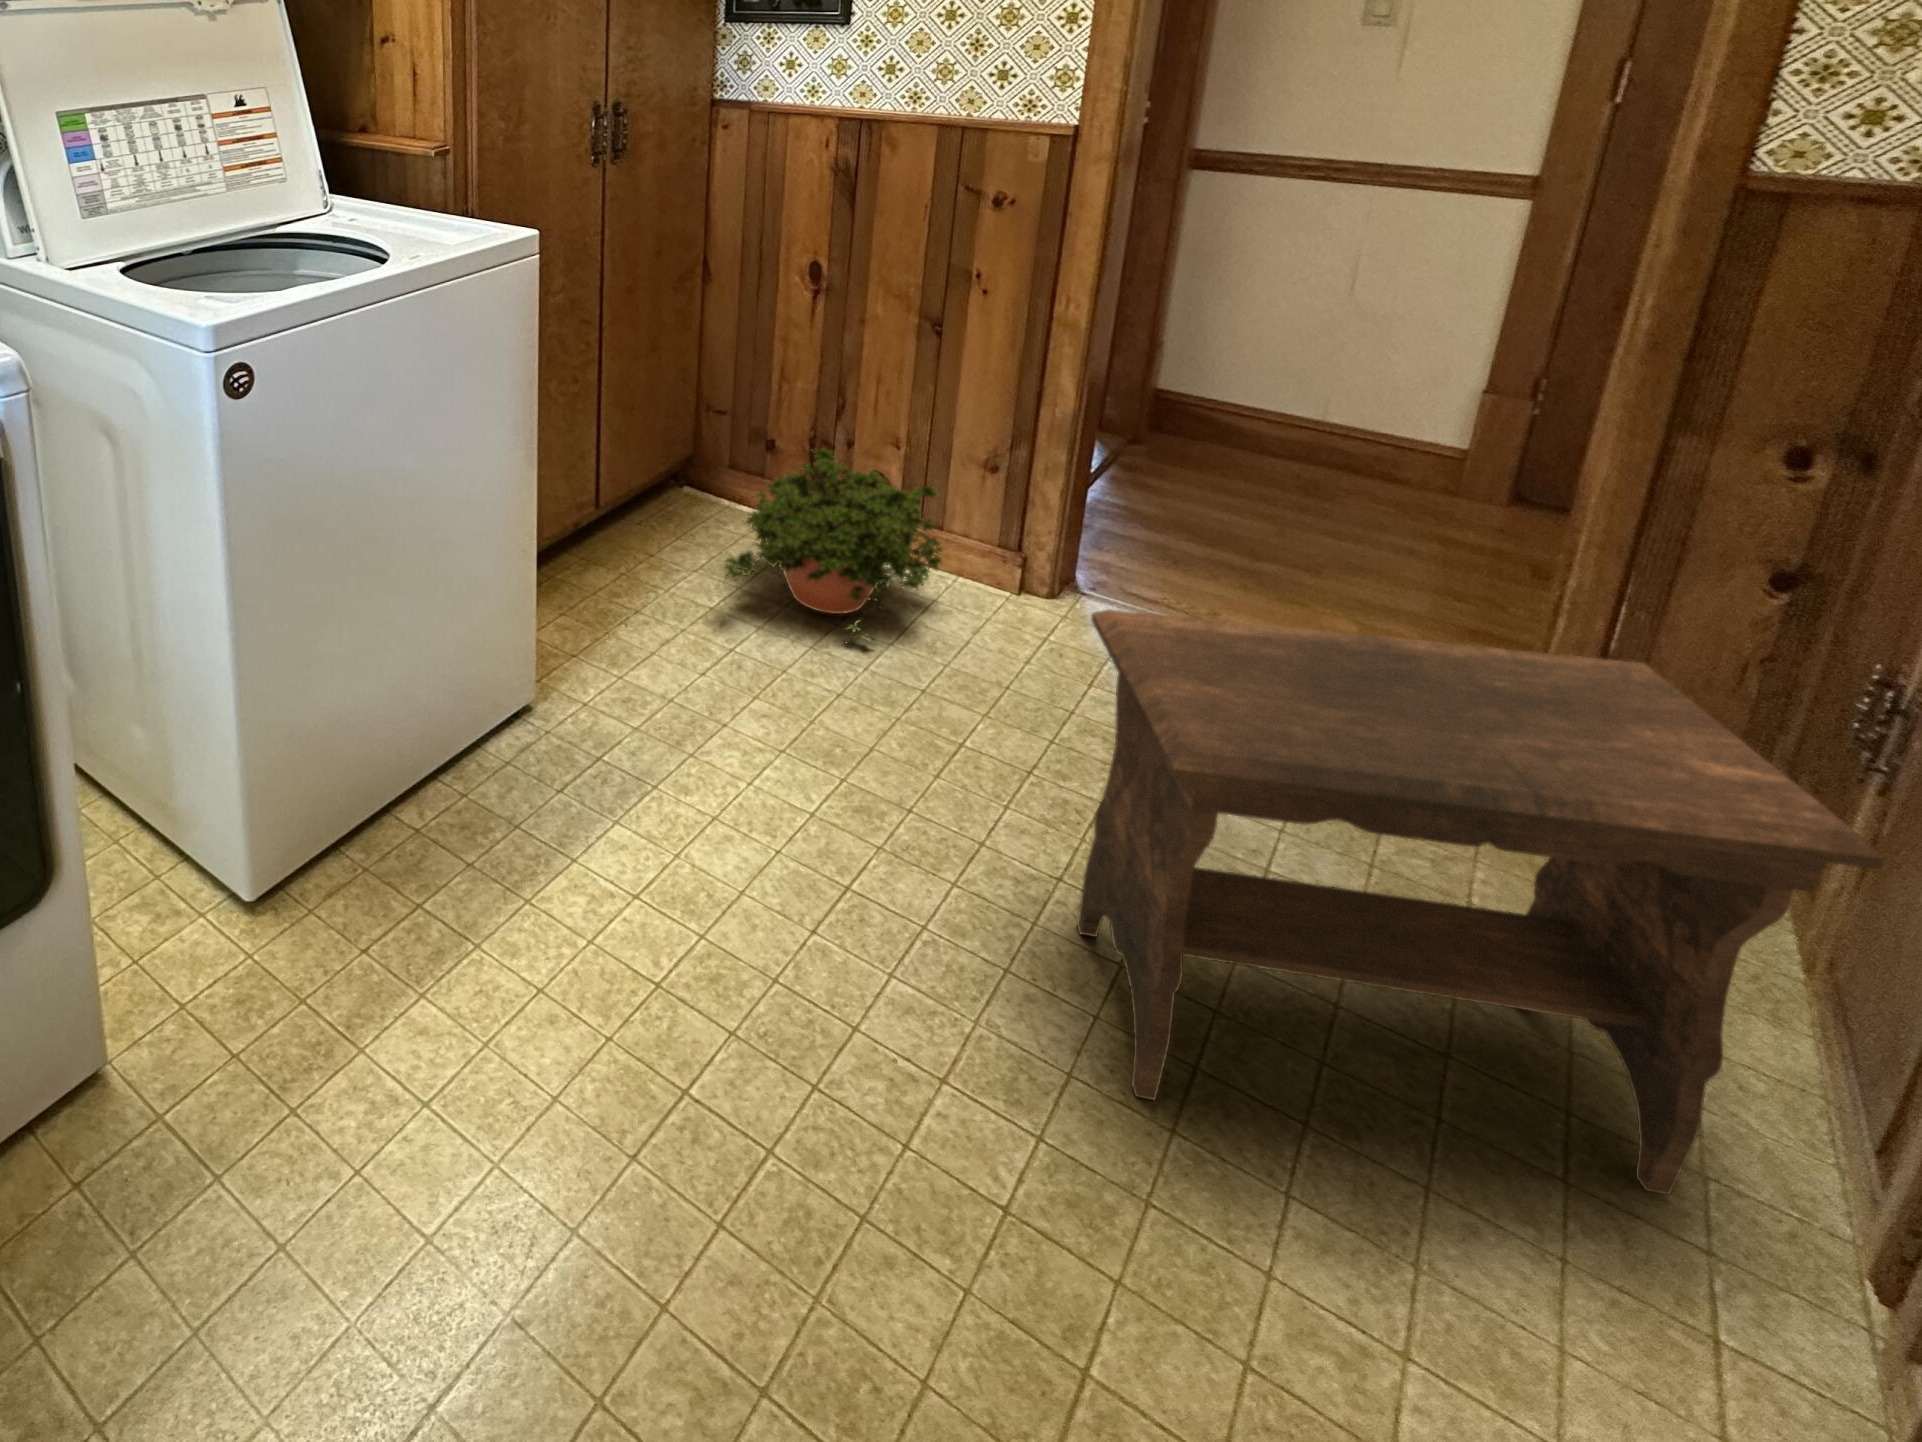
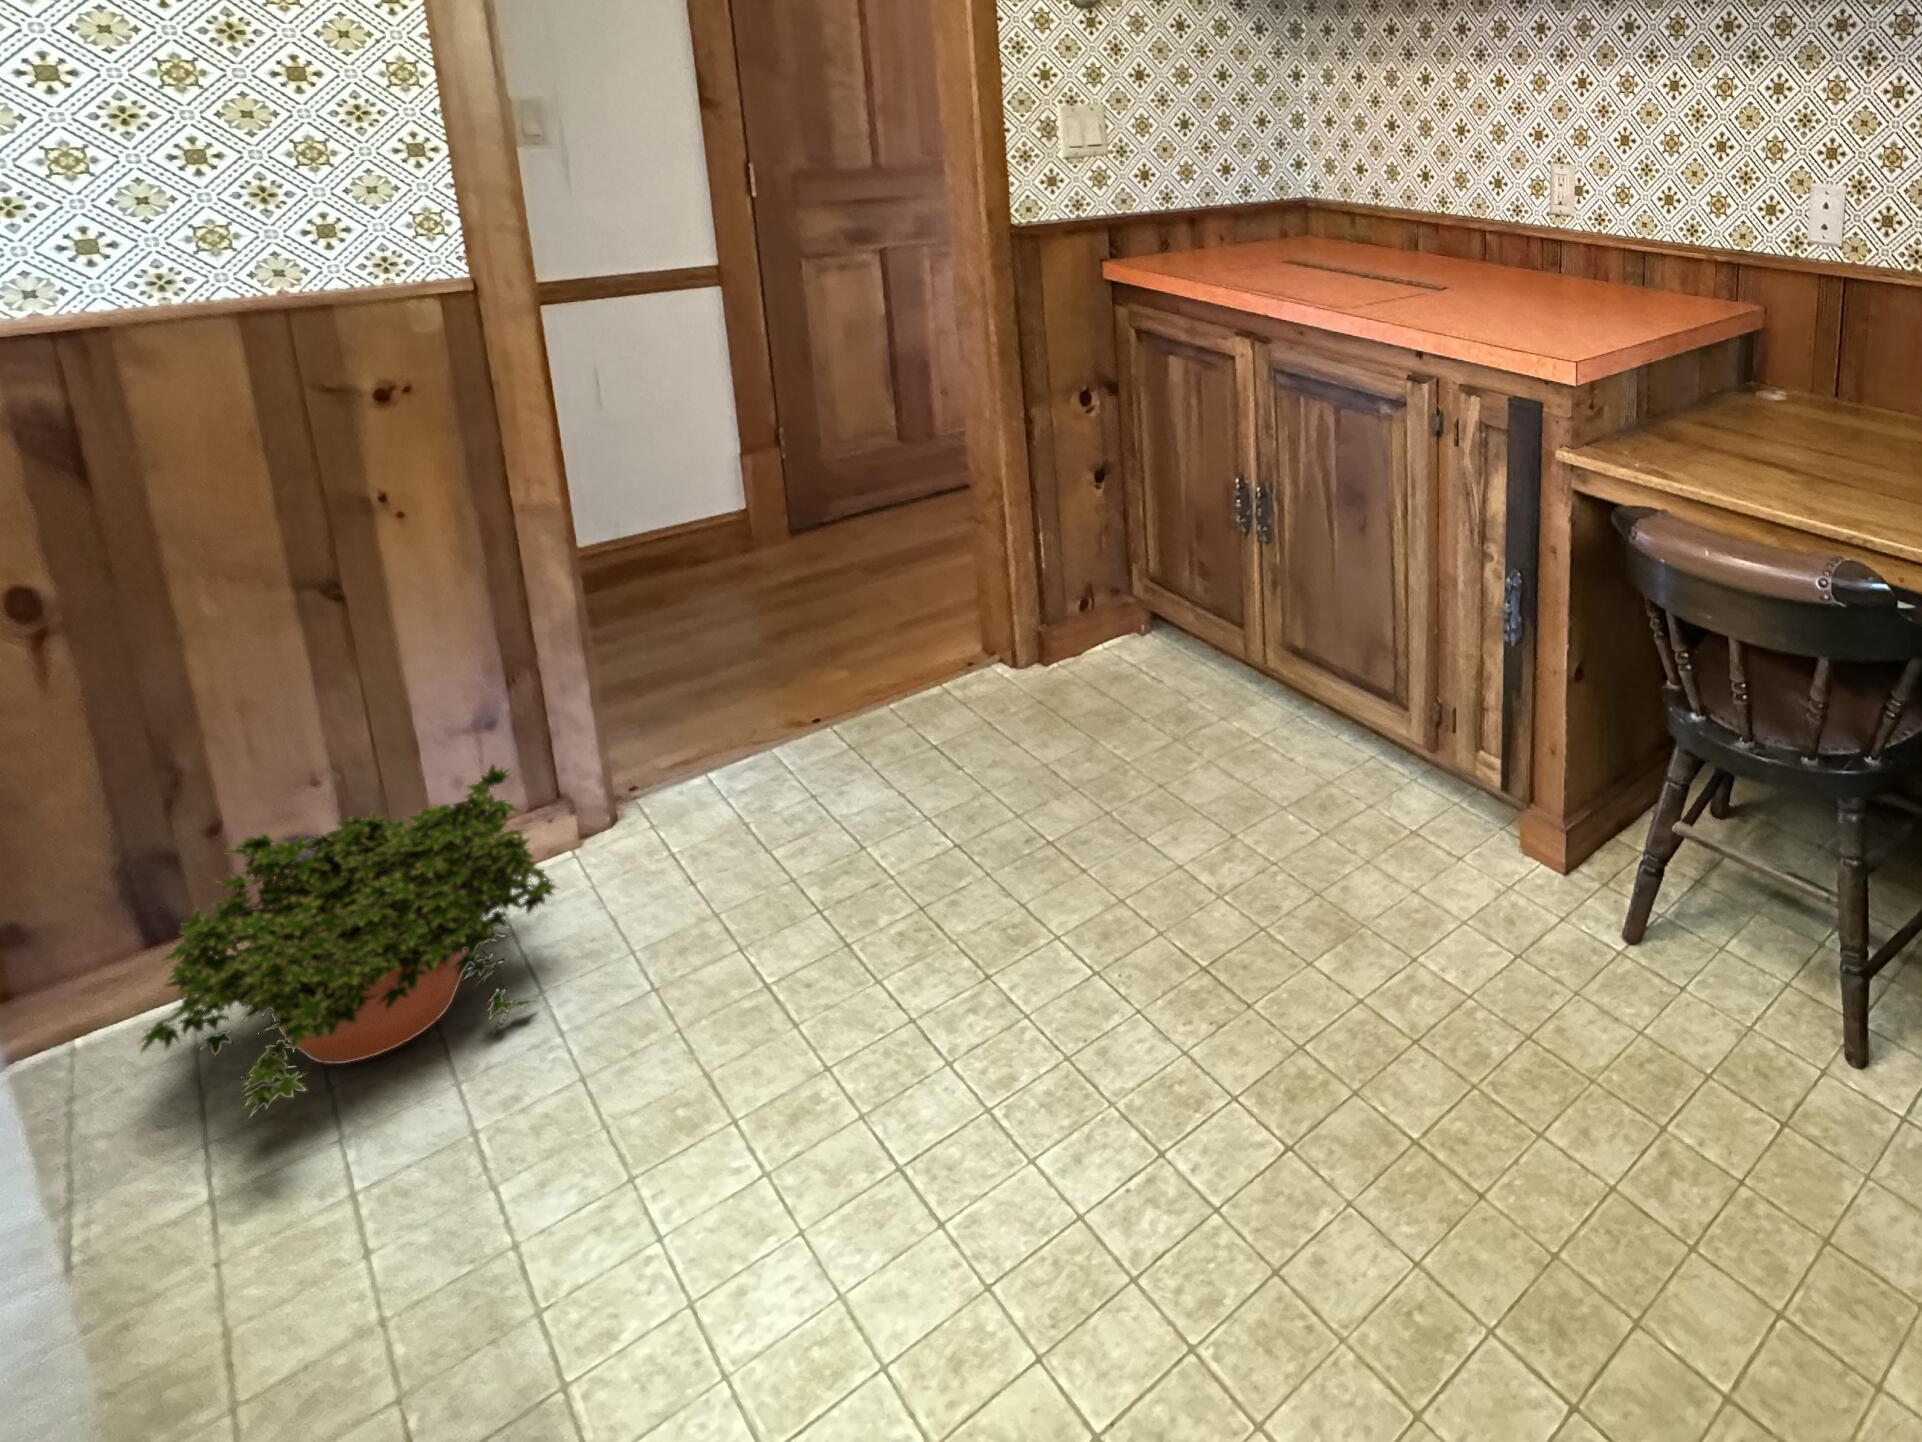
footstool: present [1077,610,1884,1195] -> none [992,528,1361,1017]

